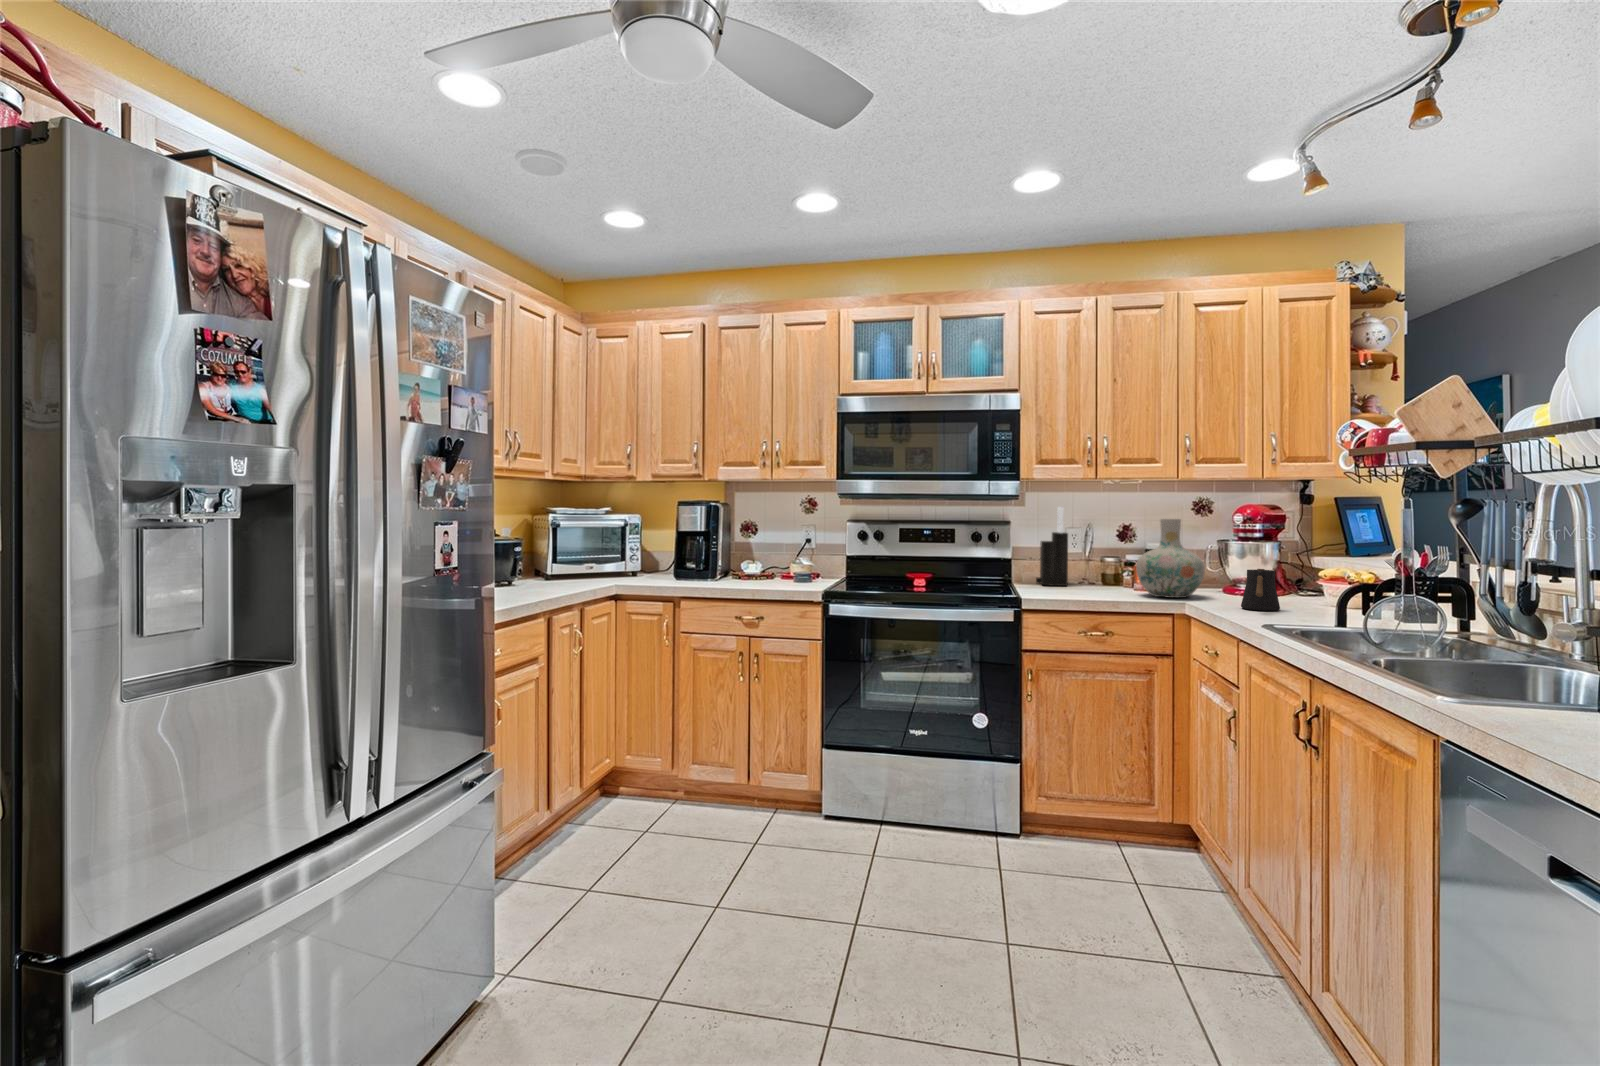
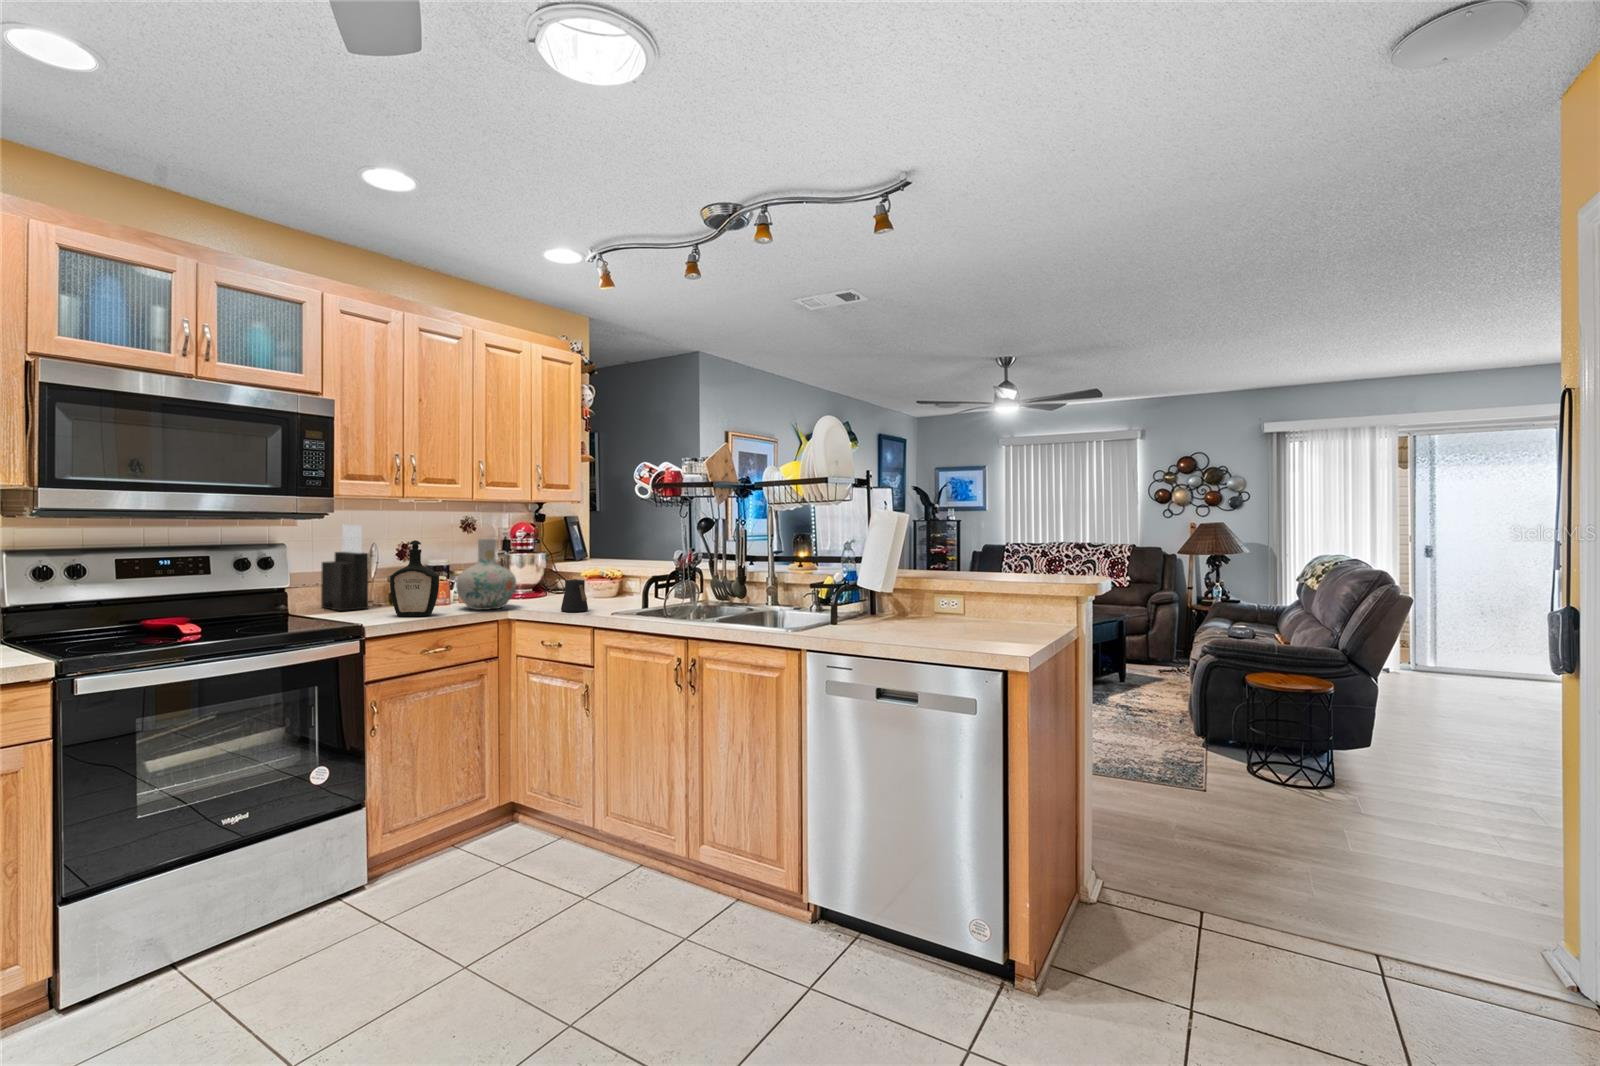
bottle: none [1065,519,1110,596] -> present [390,540,439,617]

